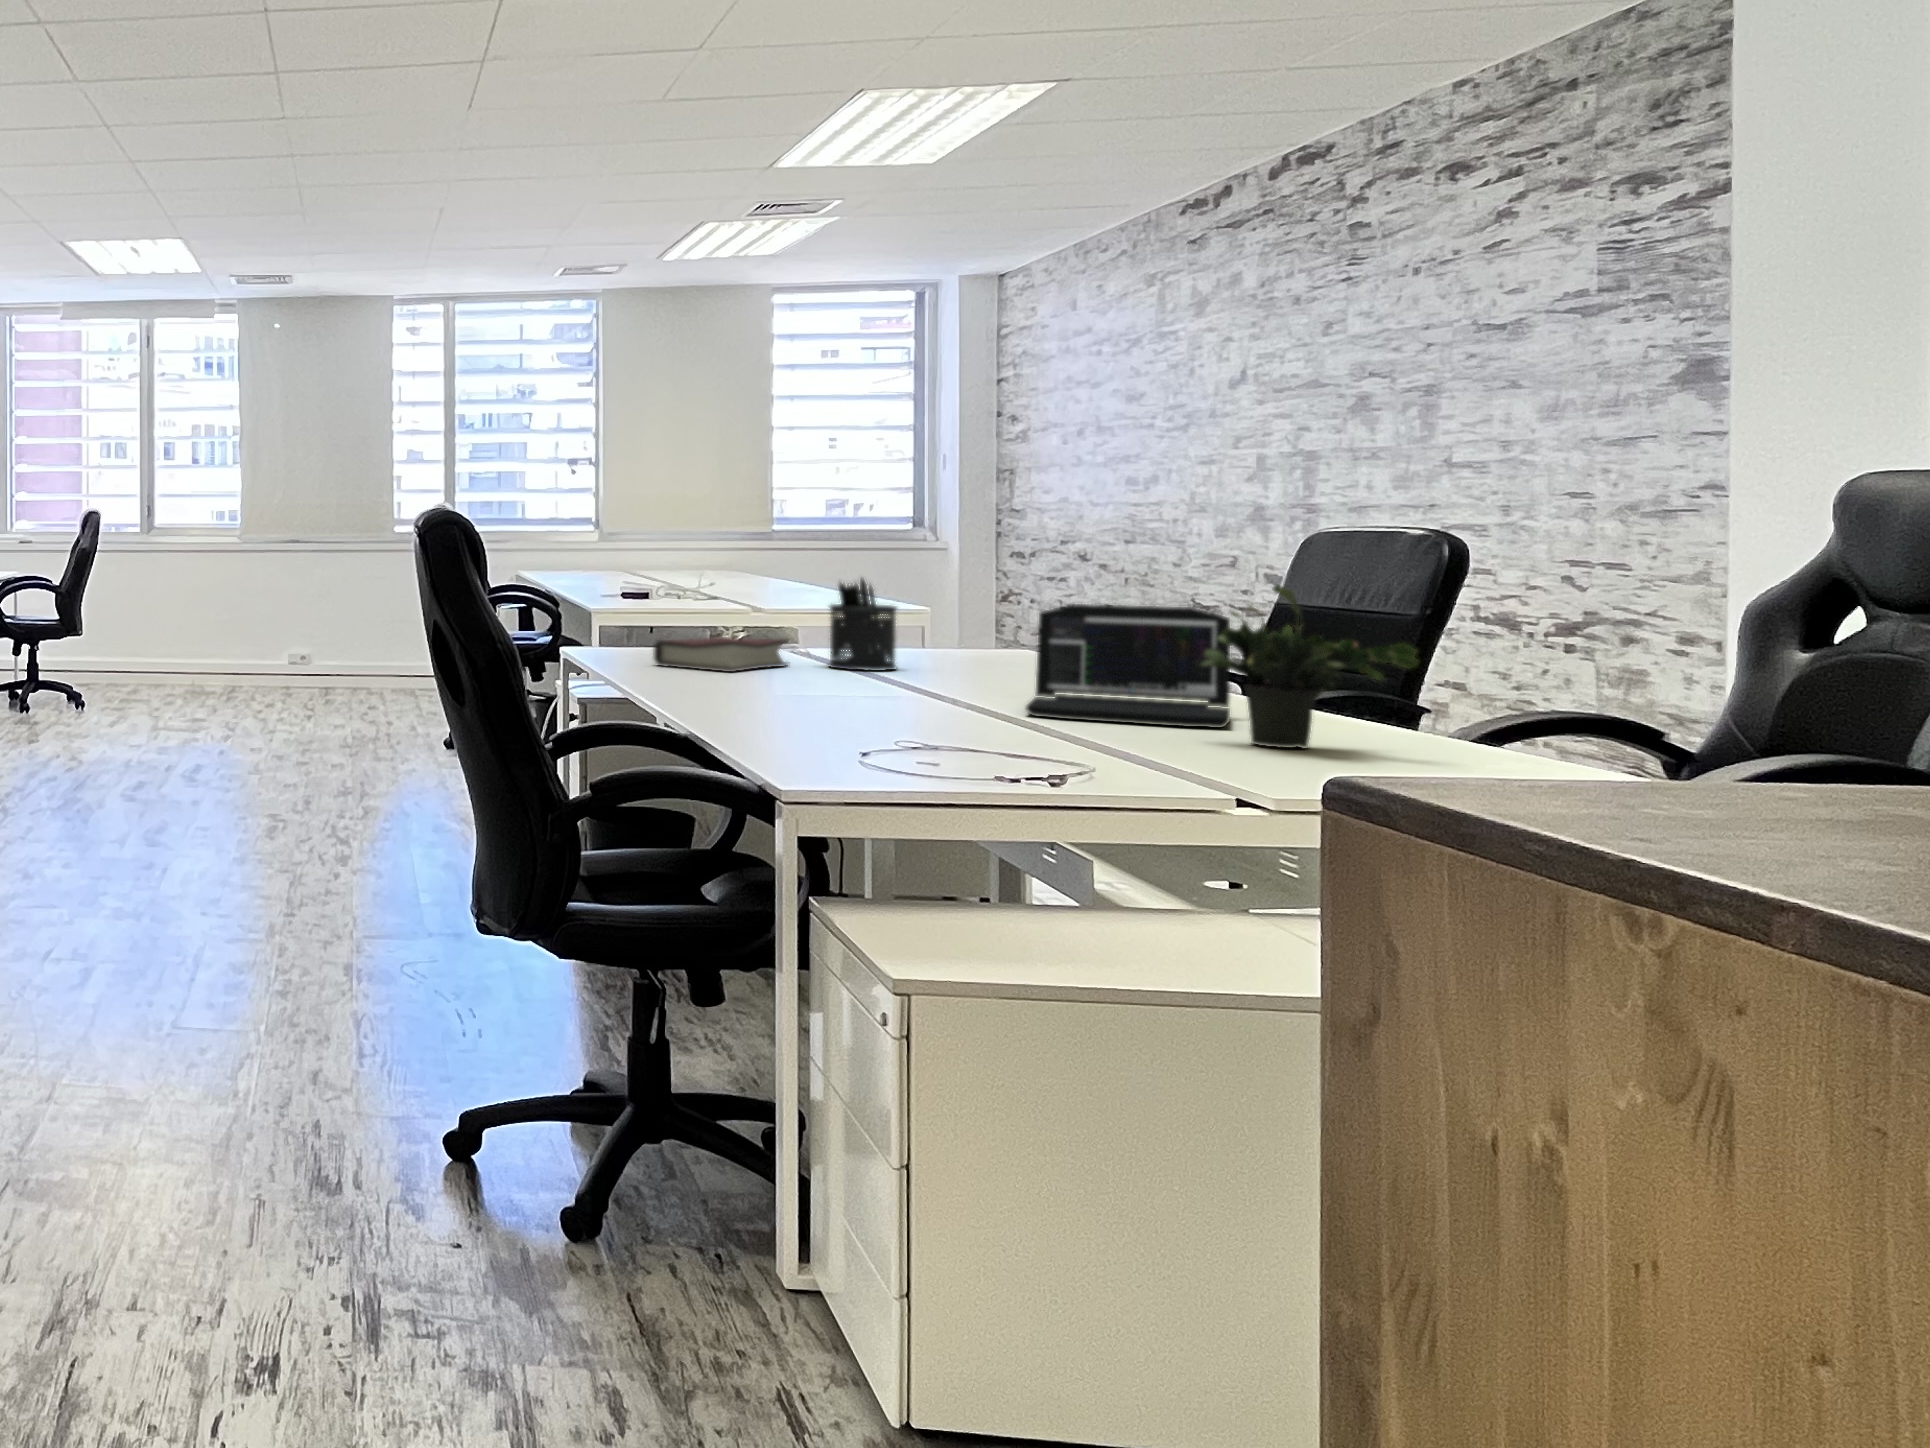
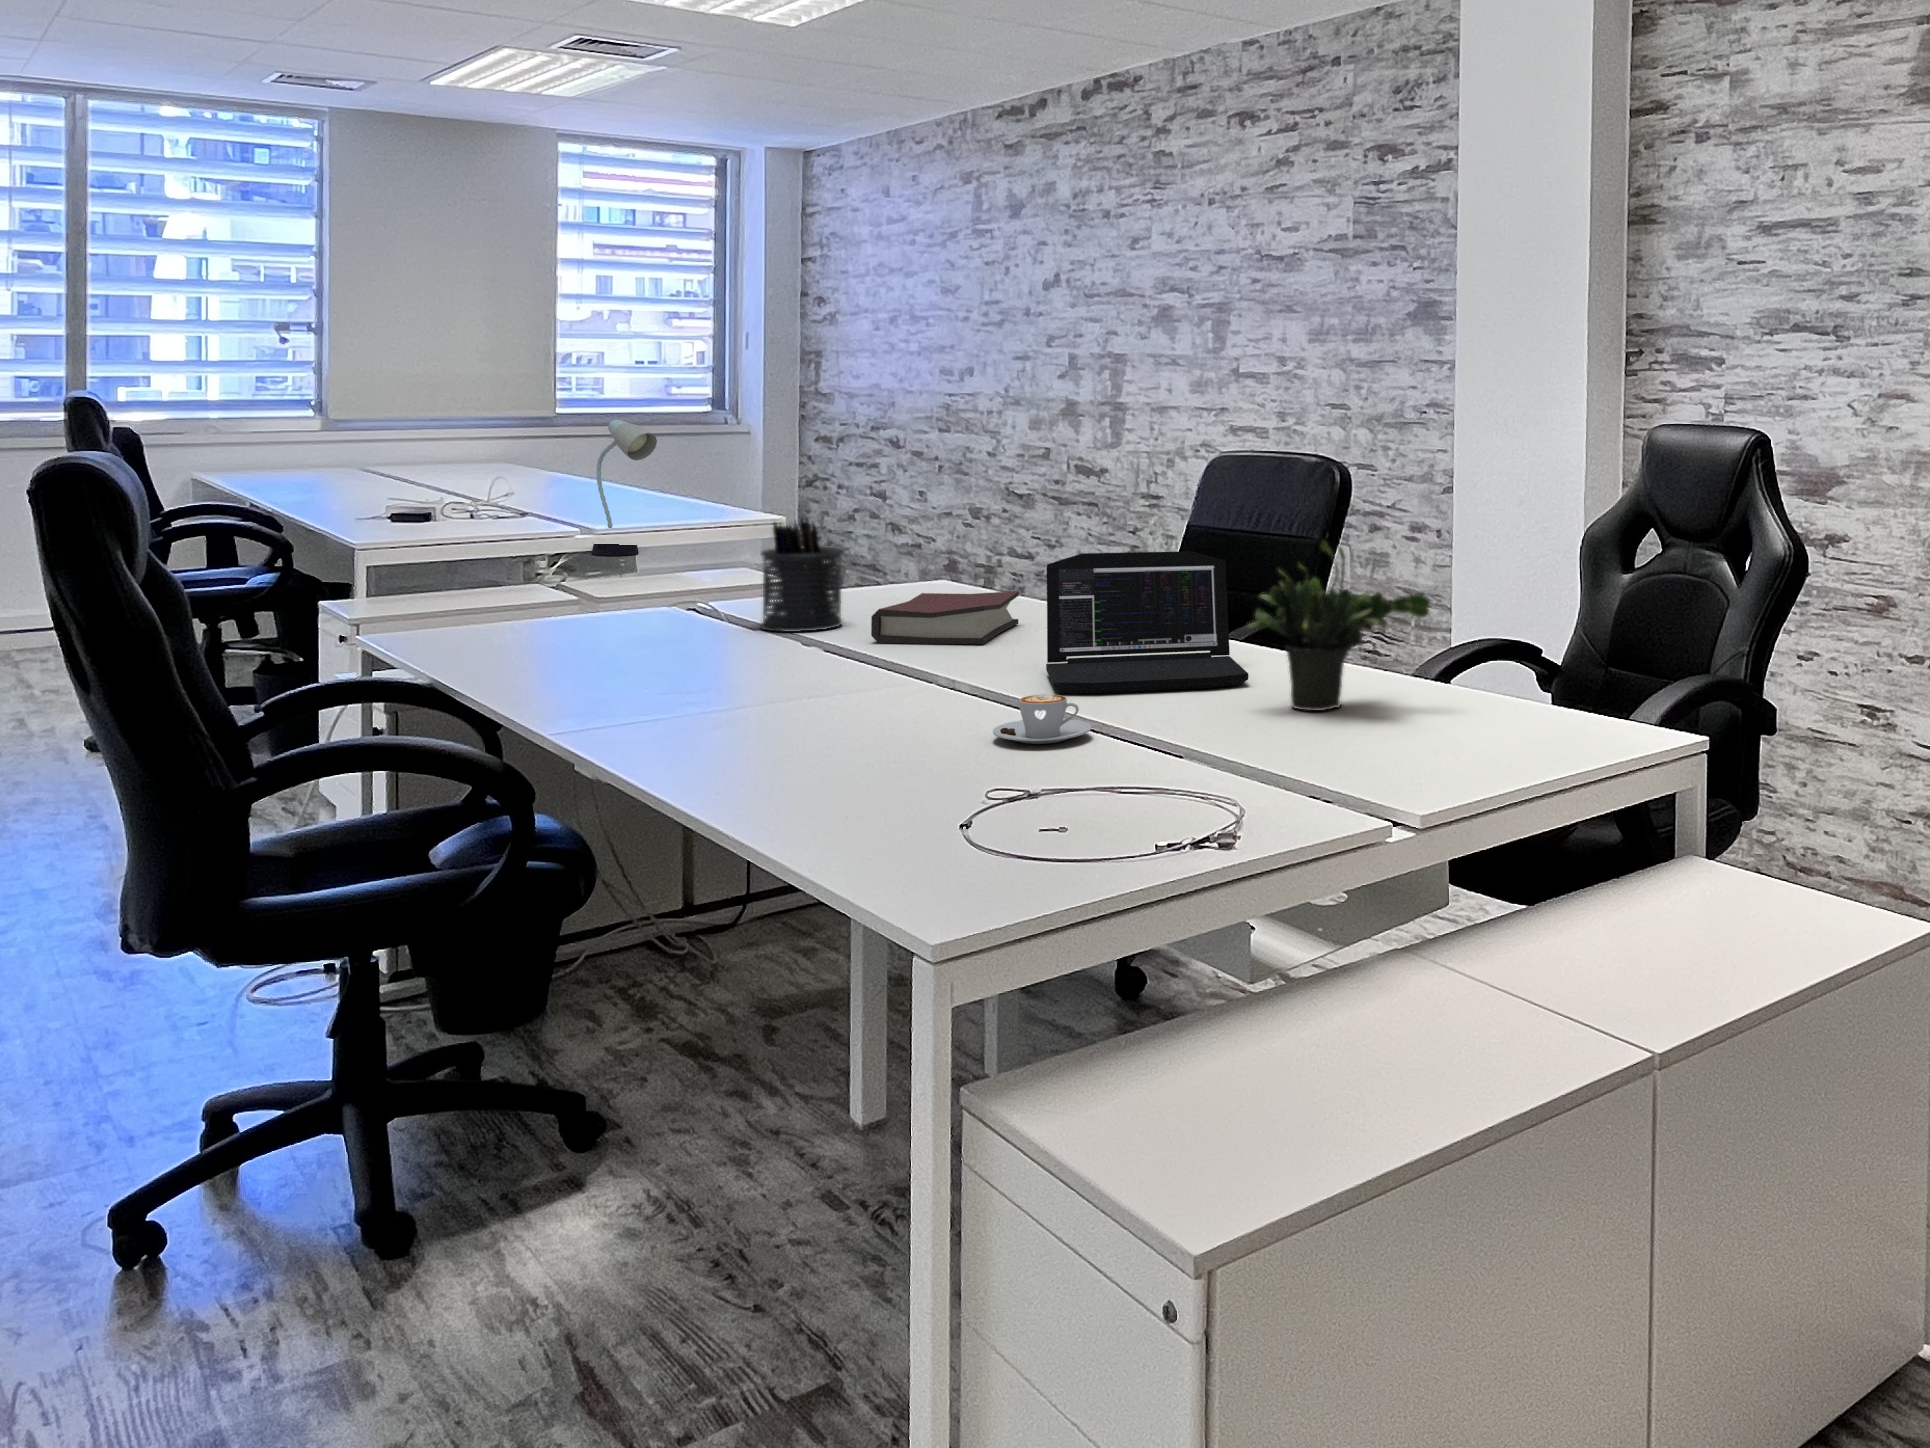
desk lamp: none [745,515,794,625] -> present [591,420,657,556]
hardback book: present [653,637,788,672] -> present [871,591,1019,644]
coffee cup: none [935,699,1023,735] -> present [993,694,1091,744]

